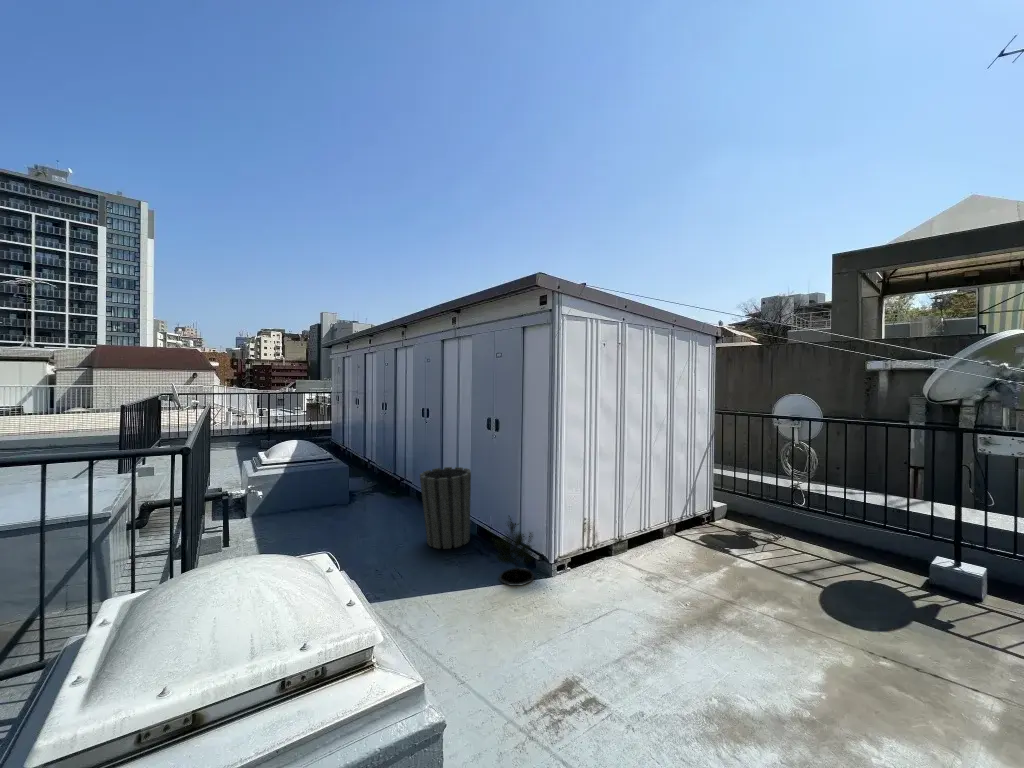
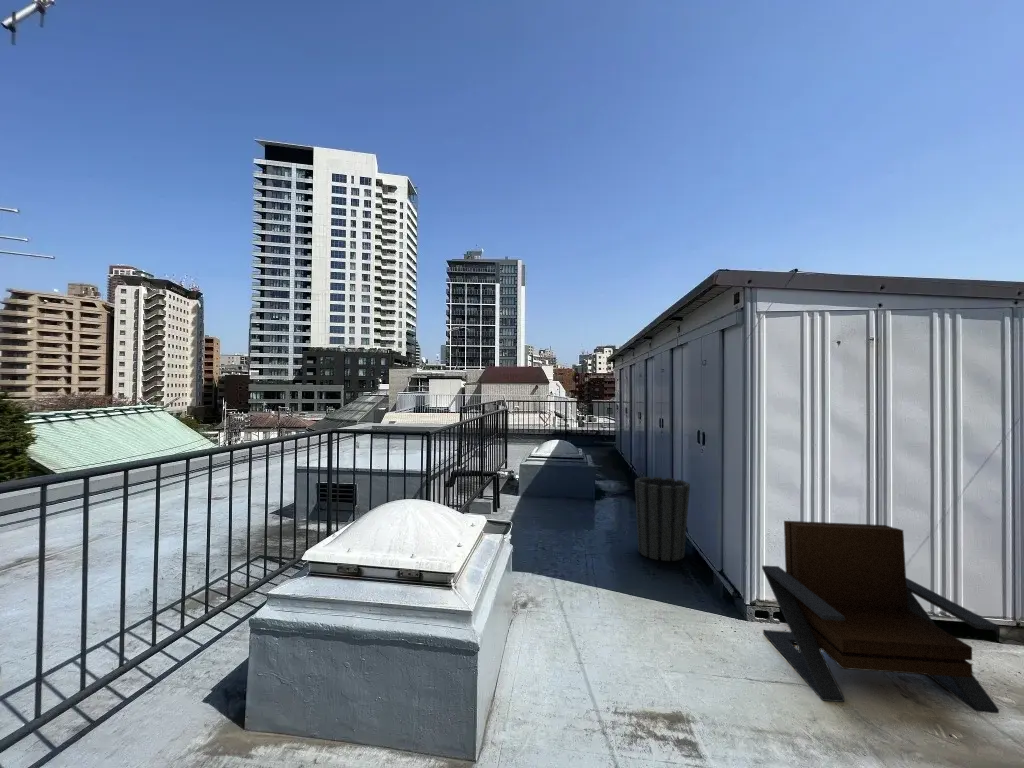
lounge chair: none [565,476,706,620] -> present [762,521,999,713]
potted tree: present [492,516,534,586] -> none [676,532,729,615]

